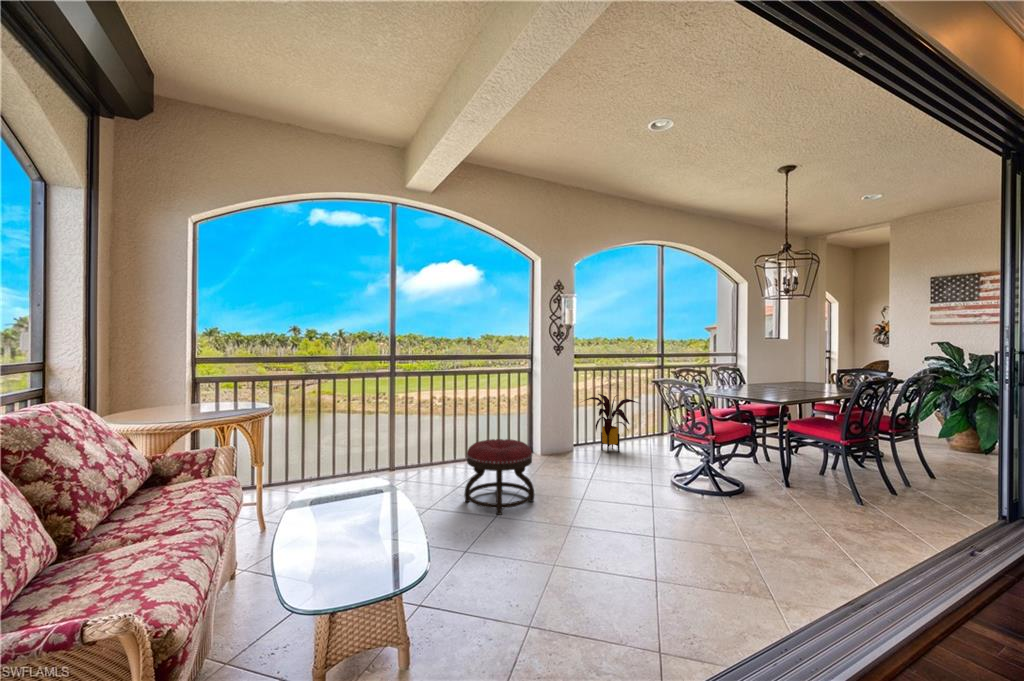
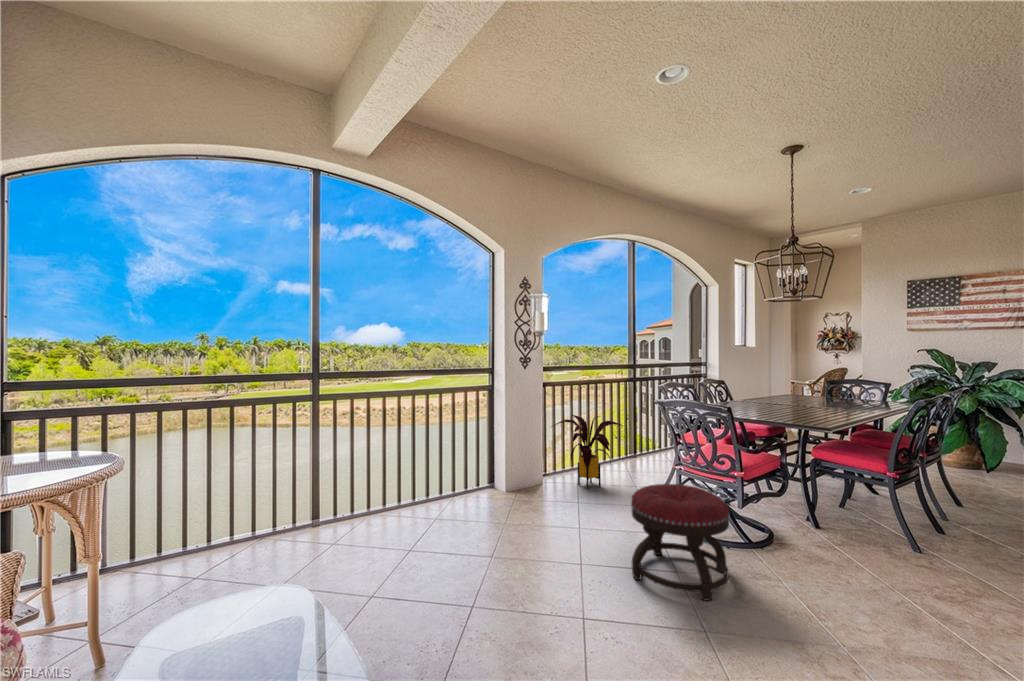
ottoman: present [464,439,534,514] -> present [631,484,730,601]

